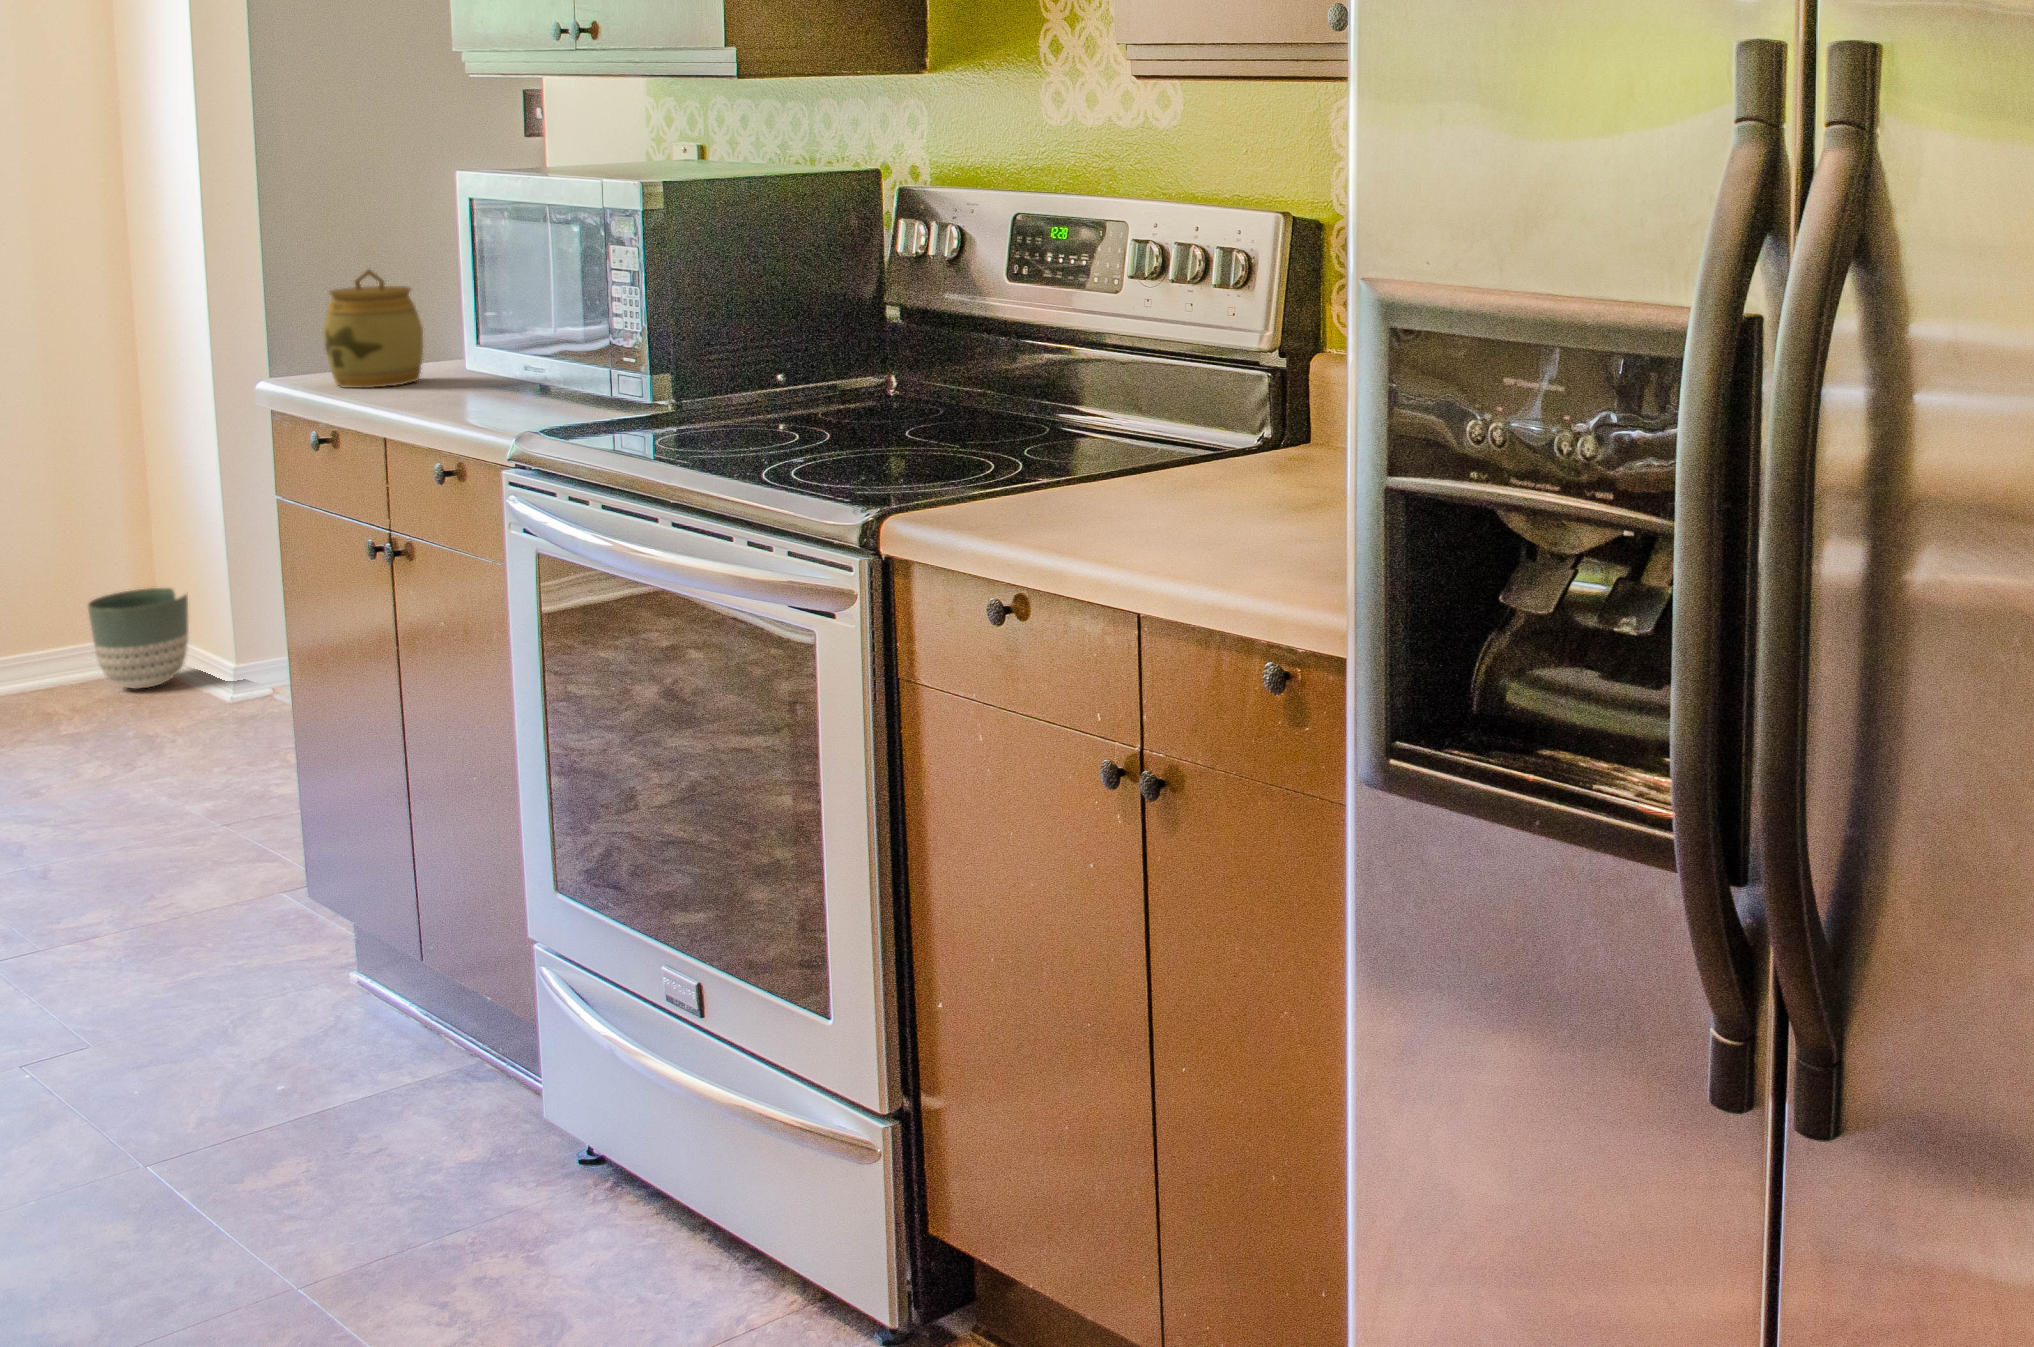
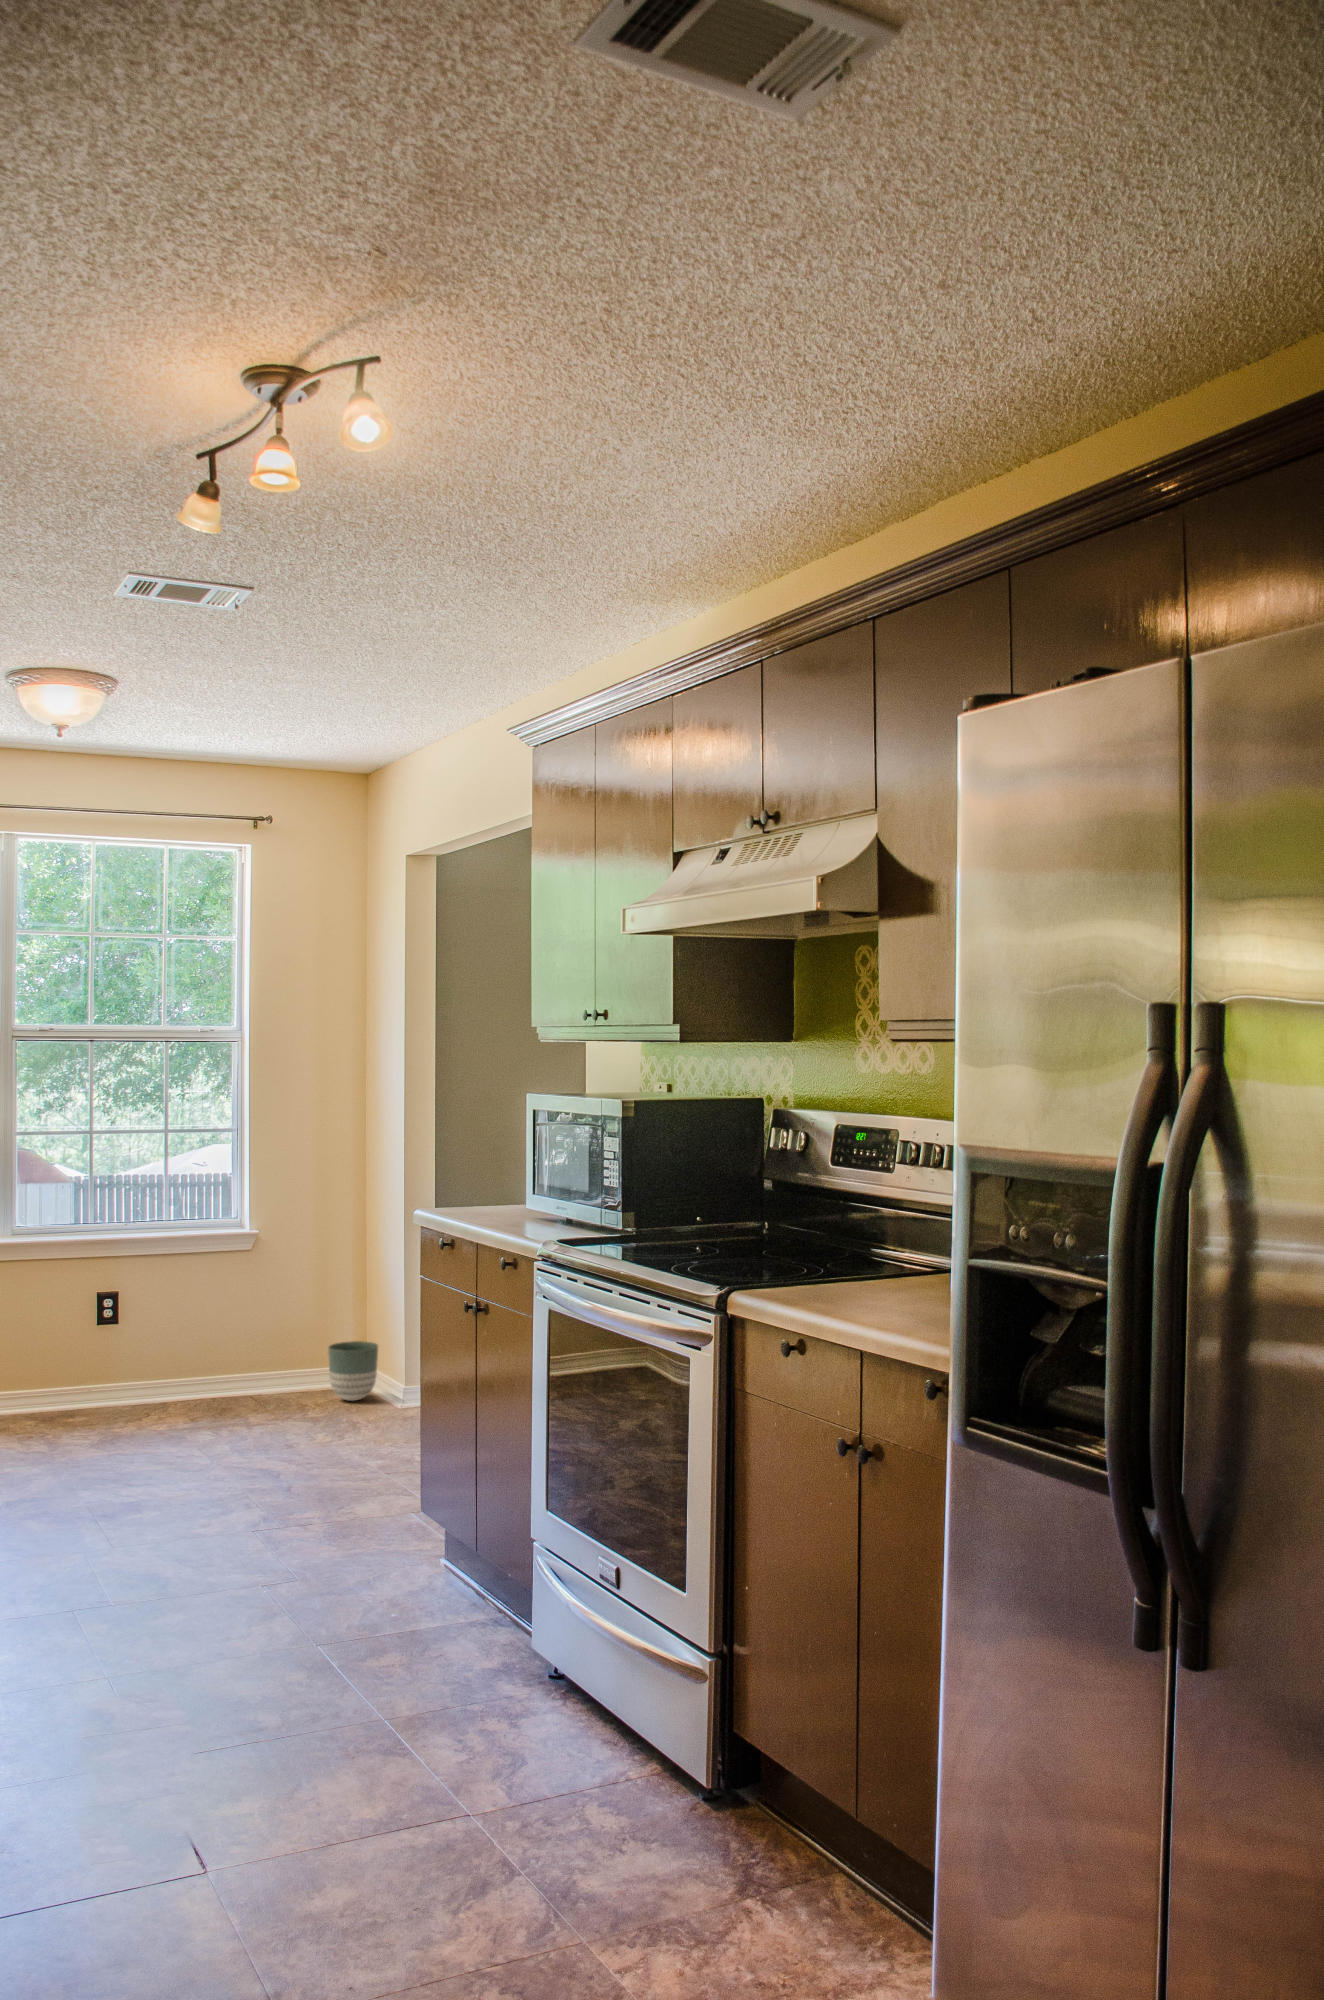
jar: present [323,270,423,388] -> none [459,1148,509,1215]

